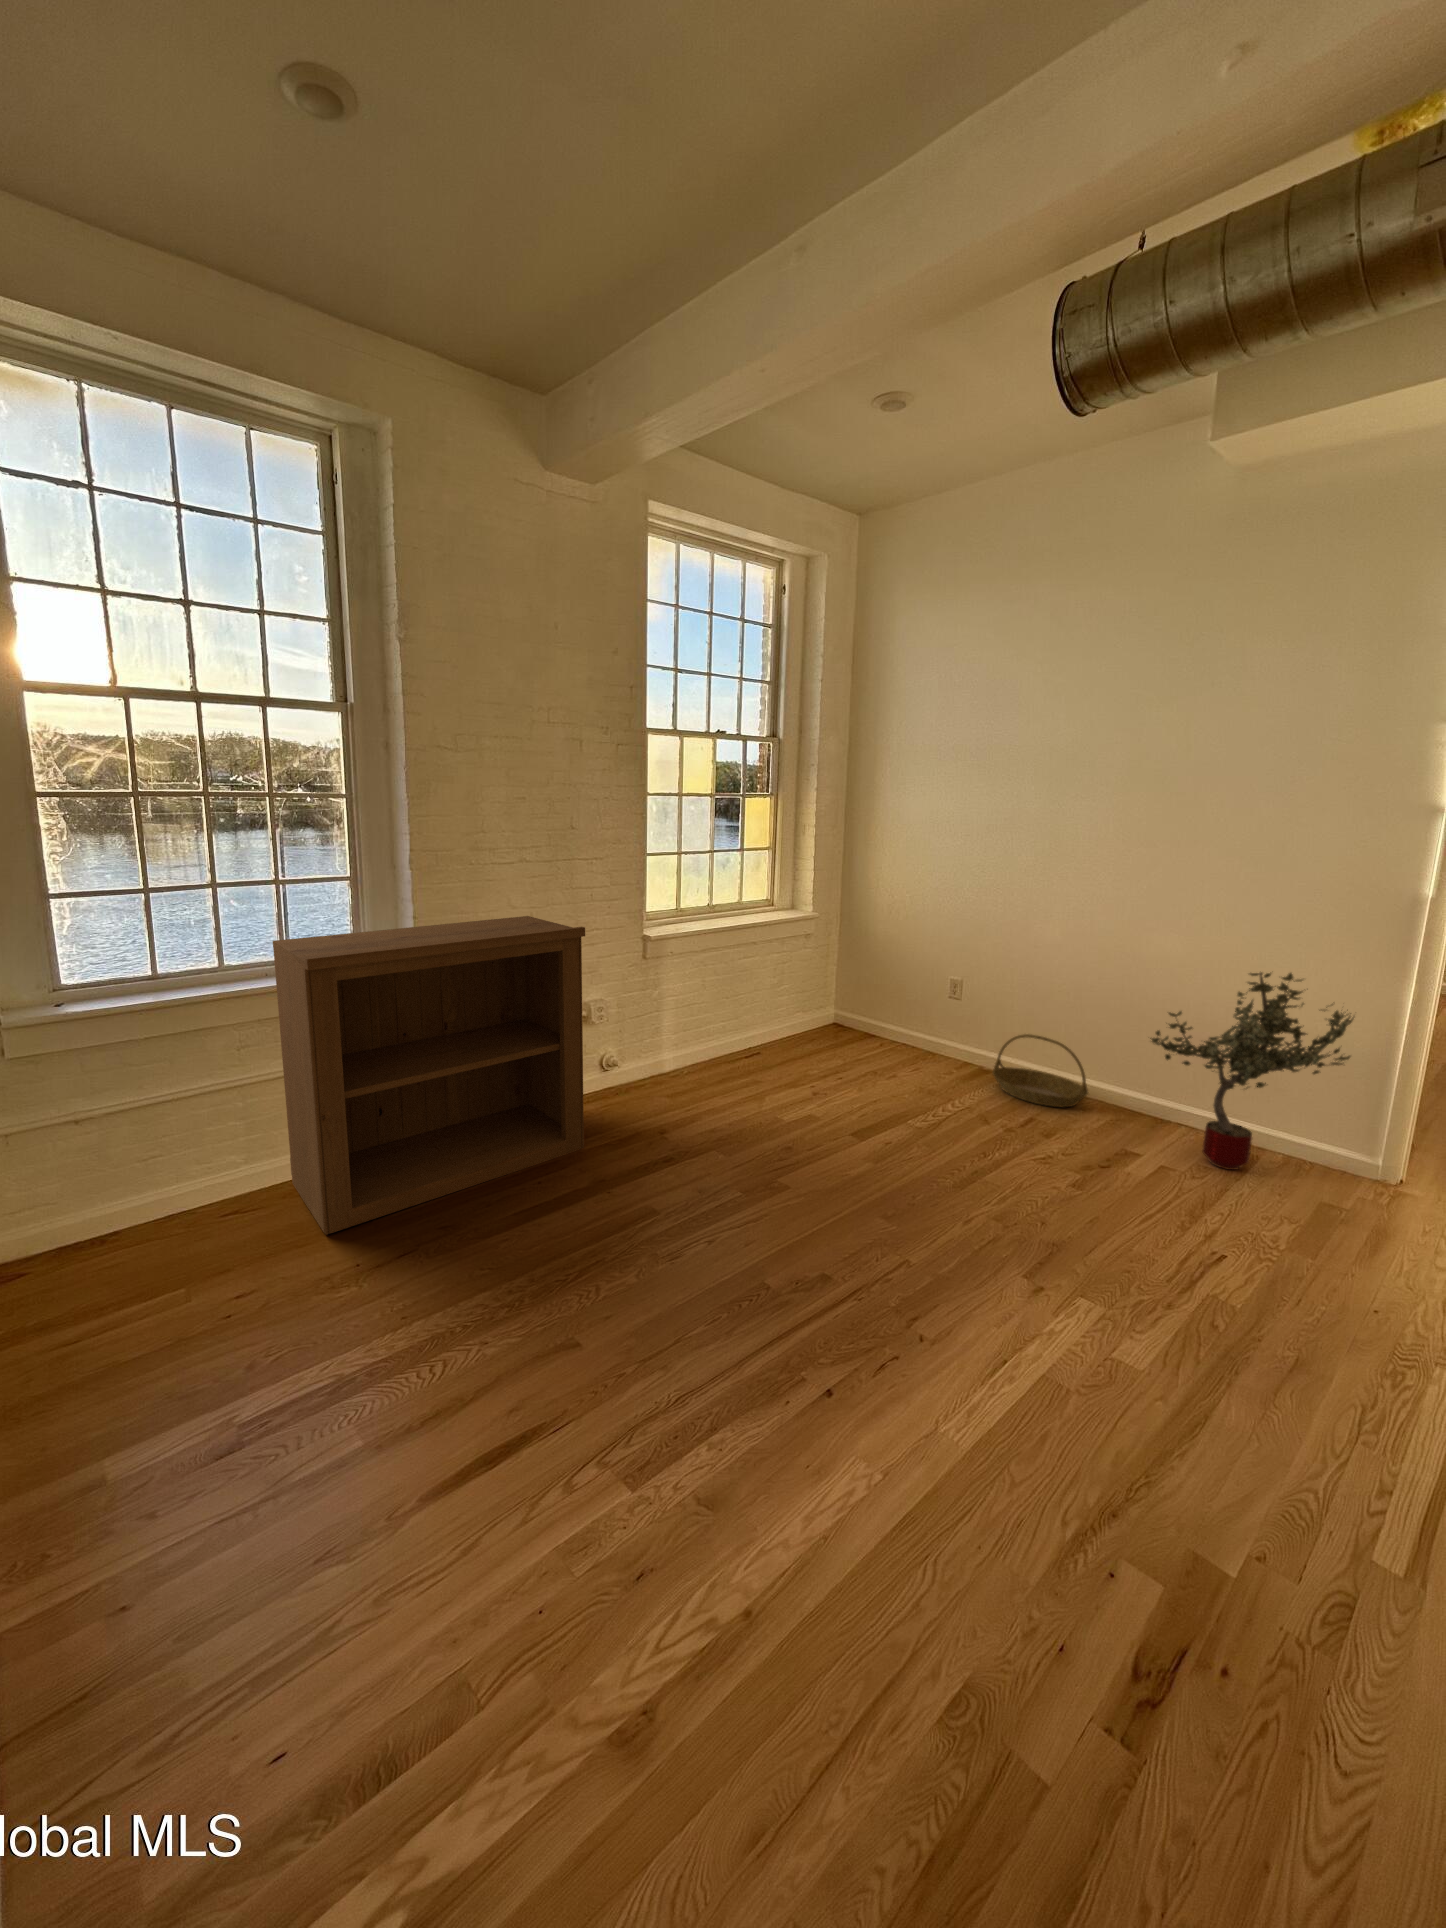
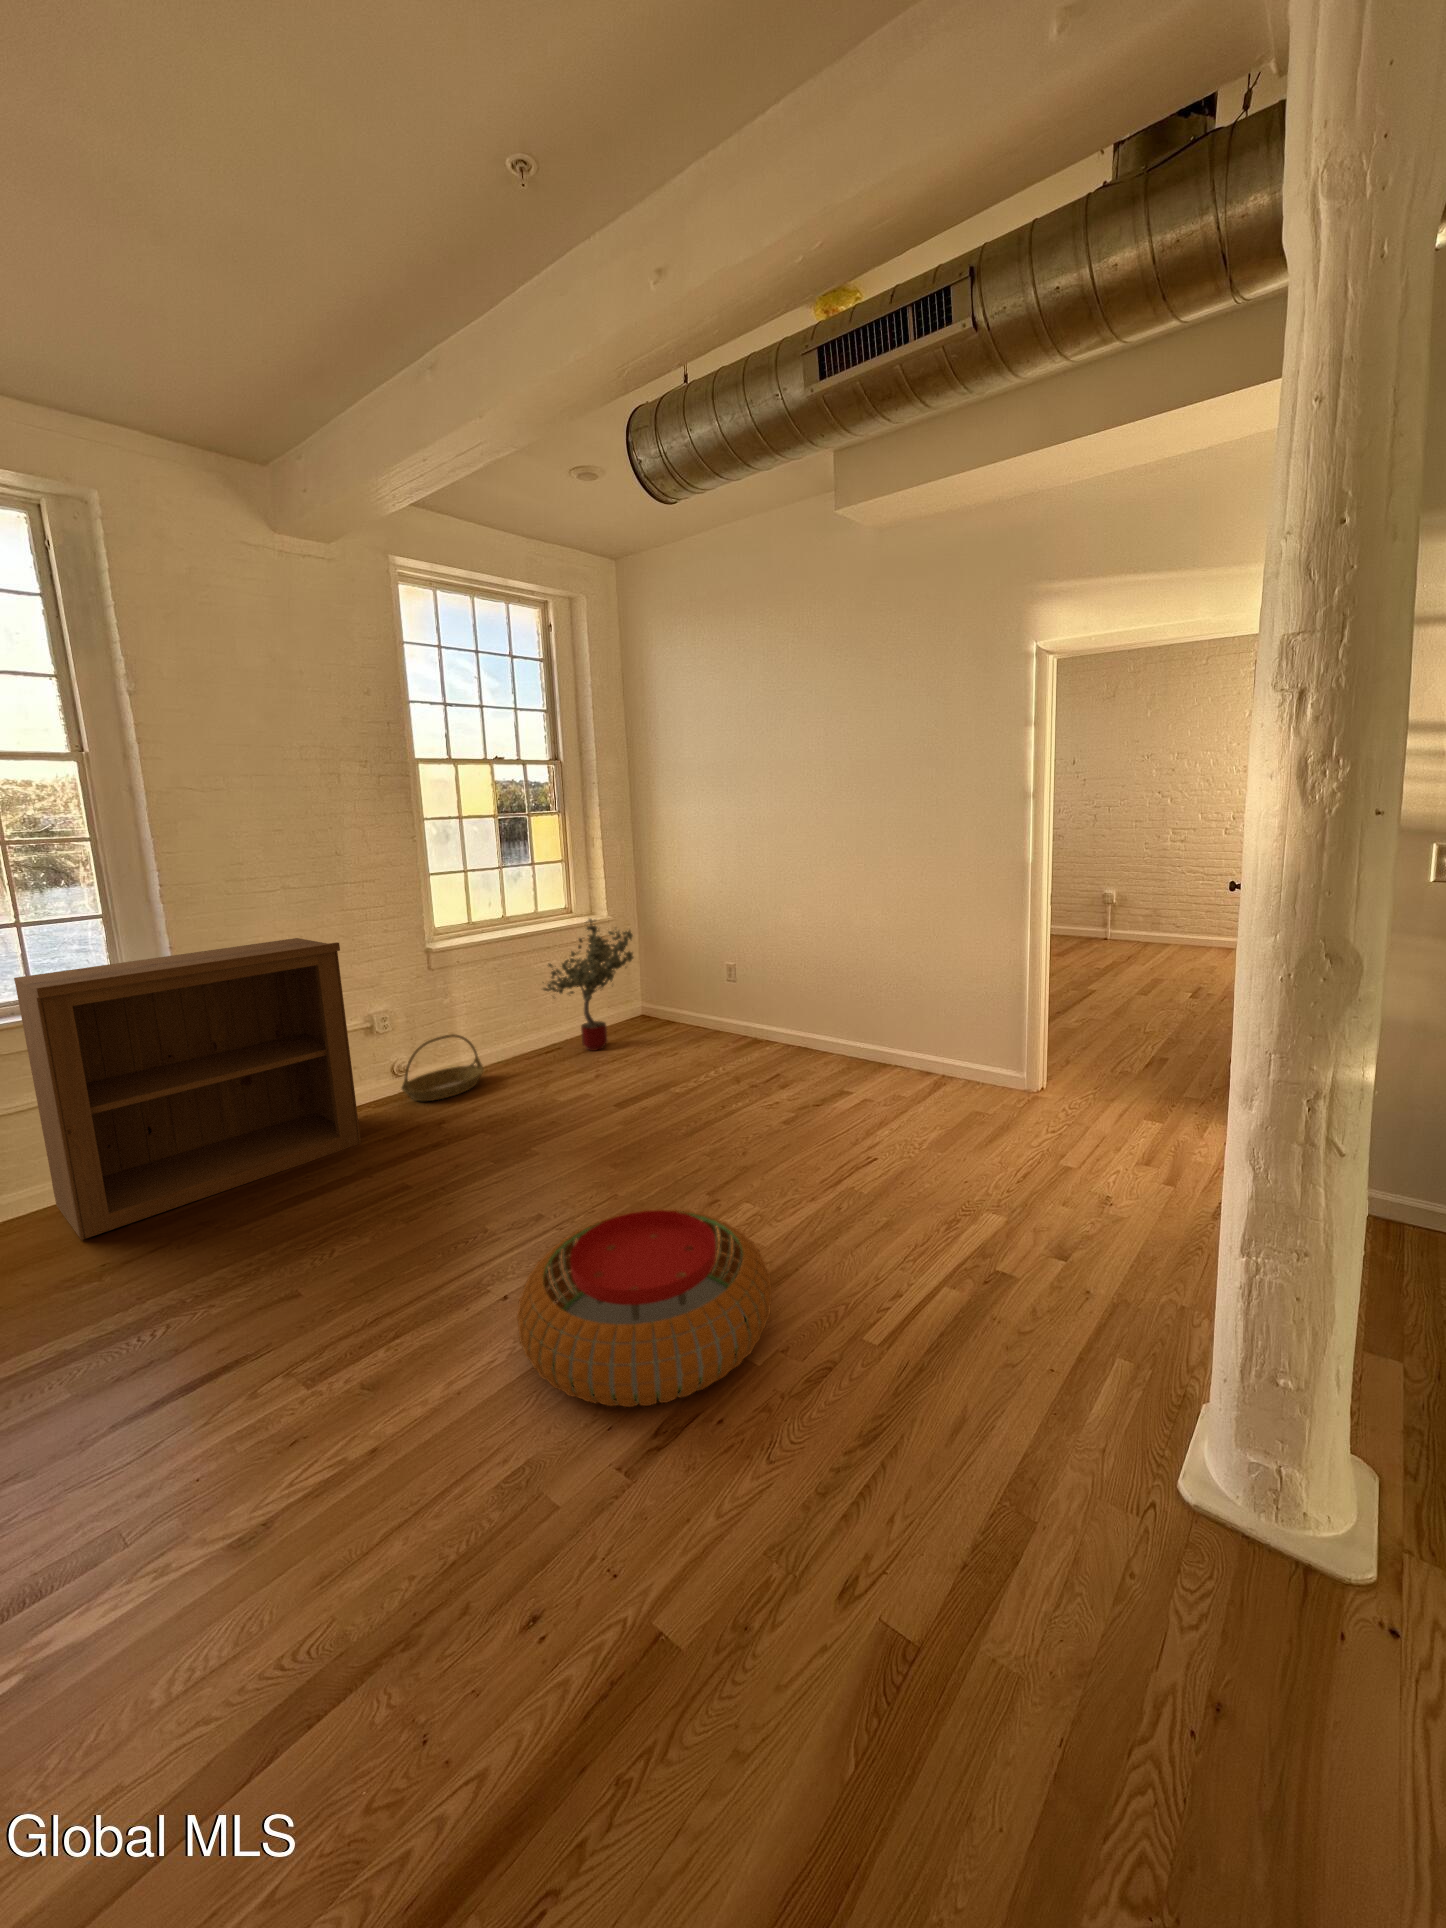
potted tree: present [1150,972,1354,1170] -> present [543,919,633,1051]
basket: present [992,1034,1088,1107] -> present [402,1034,484,1101]
pouf: none [901,1328,1303,1692] -> present [517,1209,772,1407]

